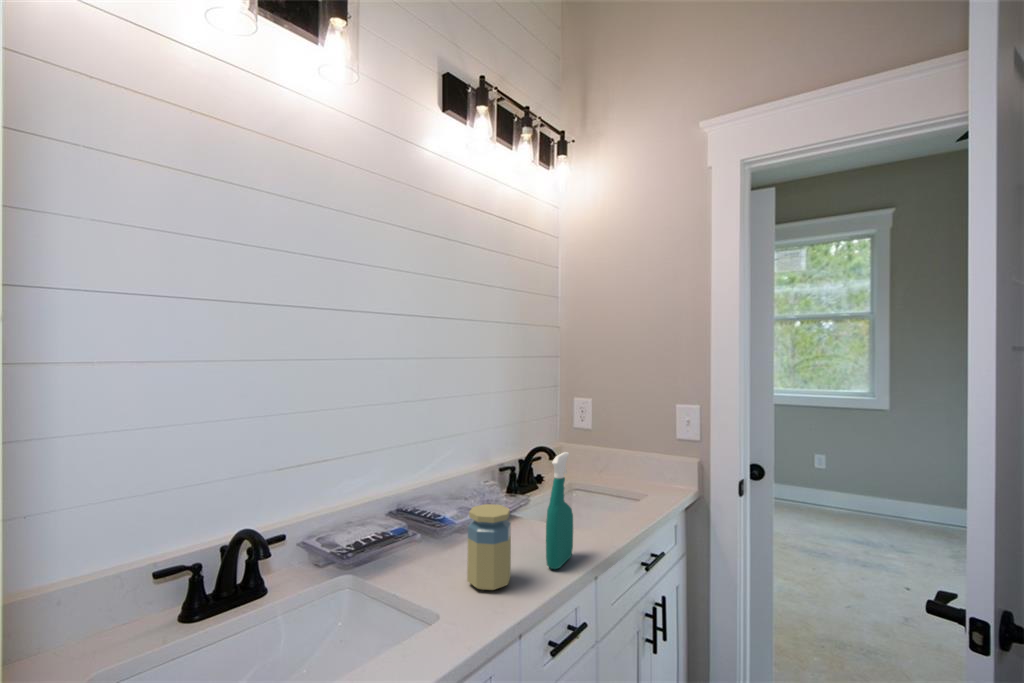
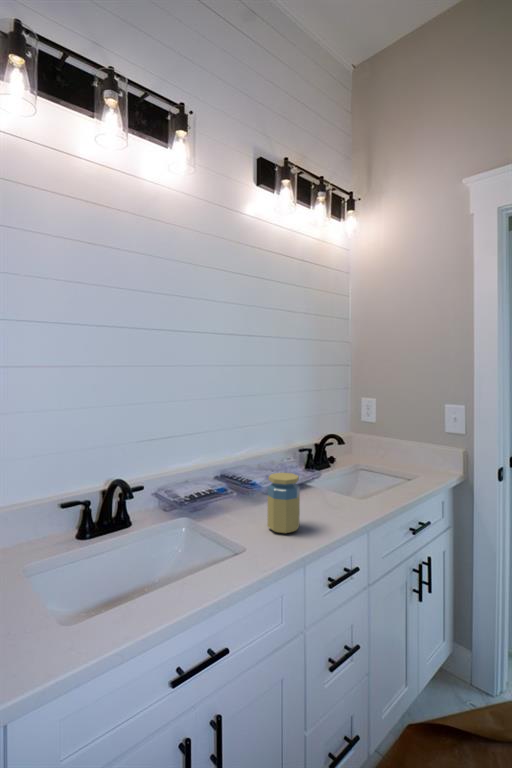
spray bottle: present [546,452,573,569] -> none [327,437,350,523]

